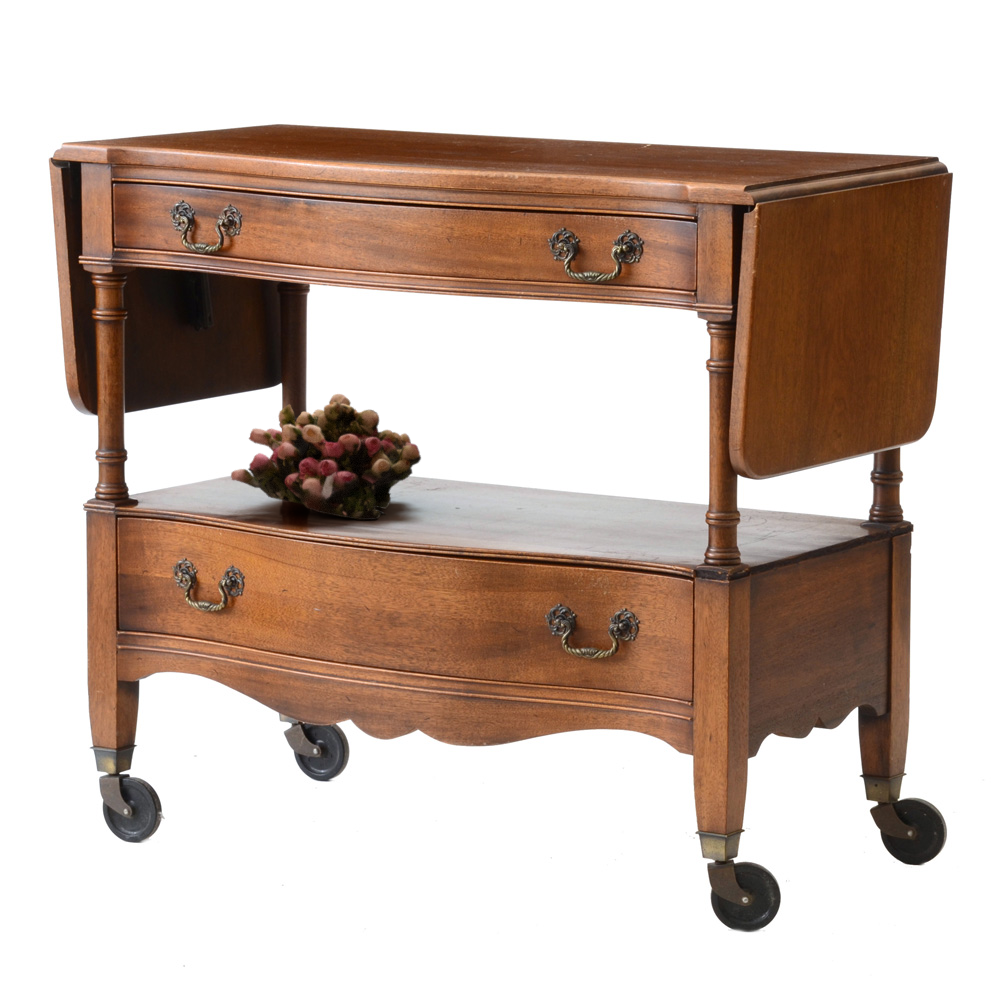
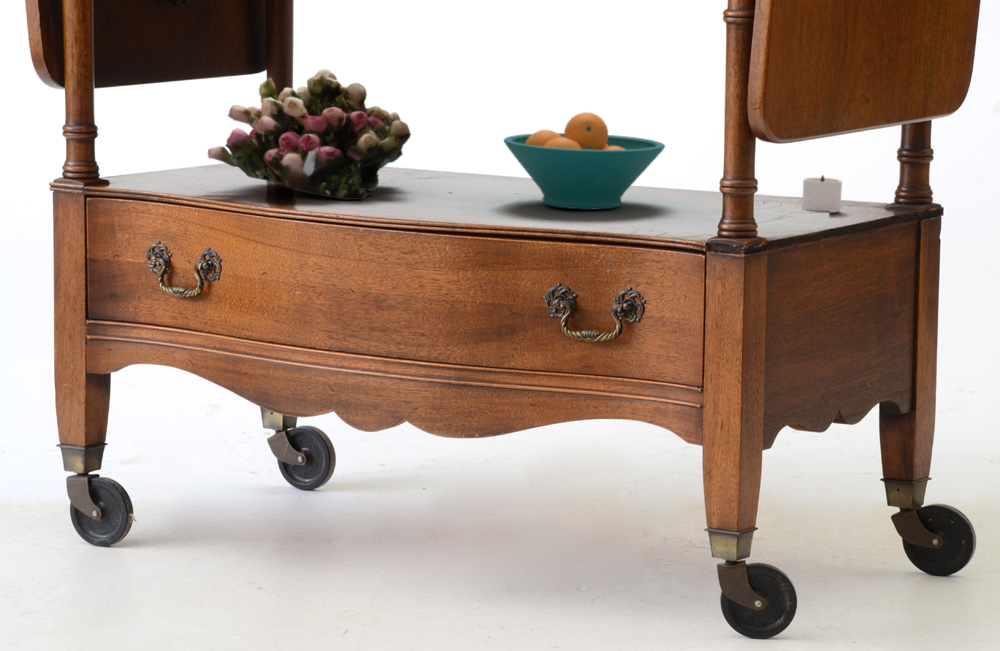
fruit bowl: none [508,440,657,531] -> present [504,112,665,209]
candle: none [784,497,836,532] -> present [802,176,842,213]

